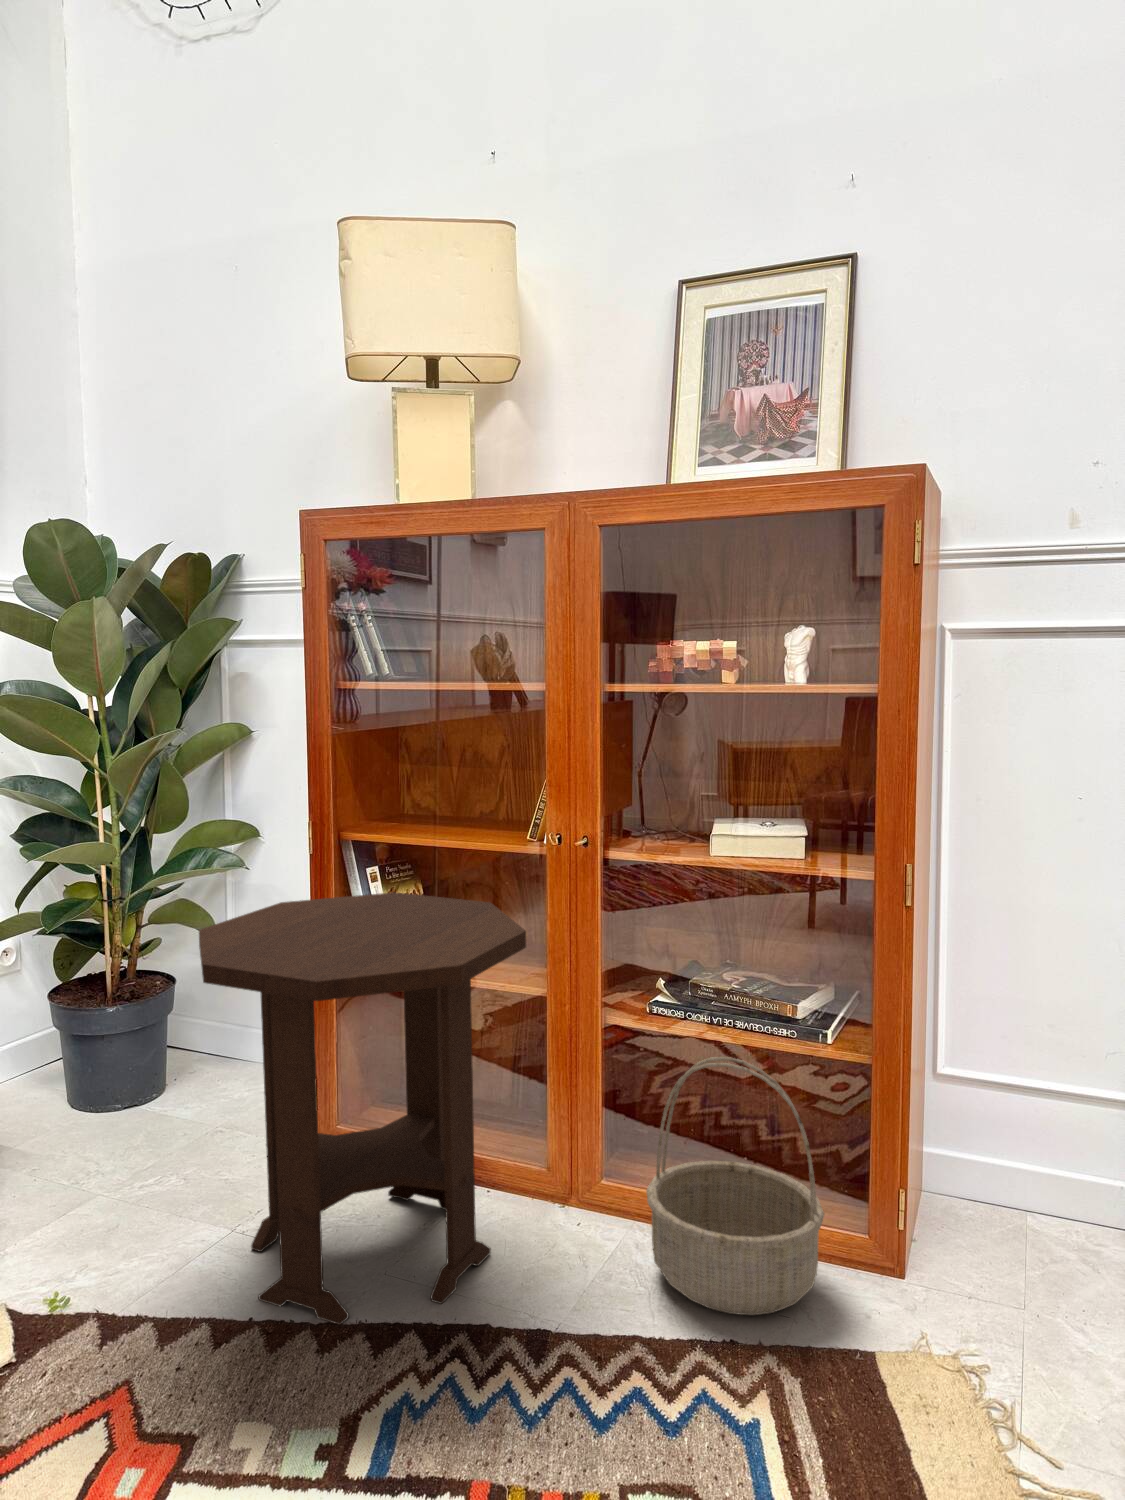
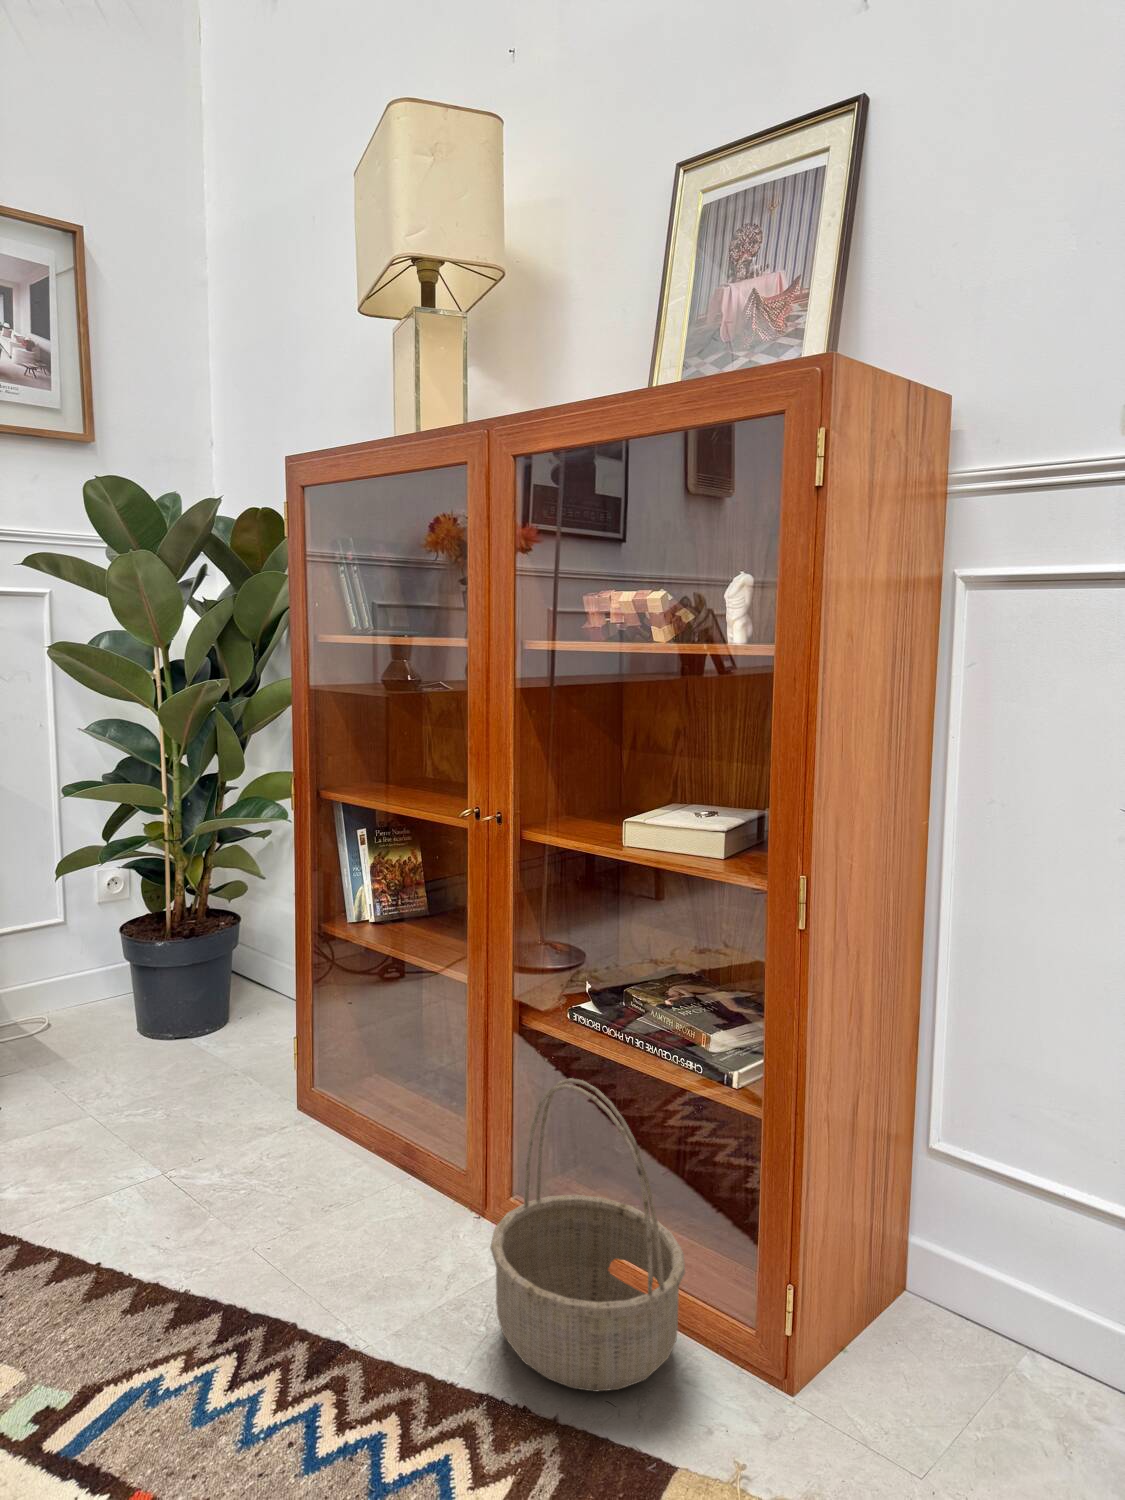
side table: present [199,892,526,1325] -> none [60,853,419,1291]

